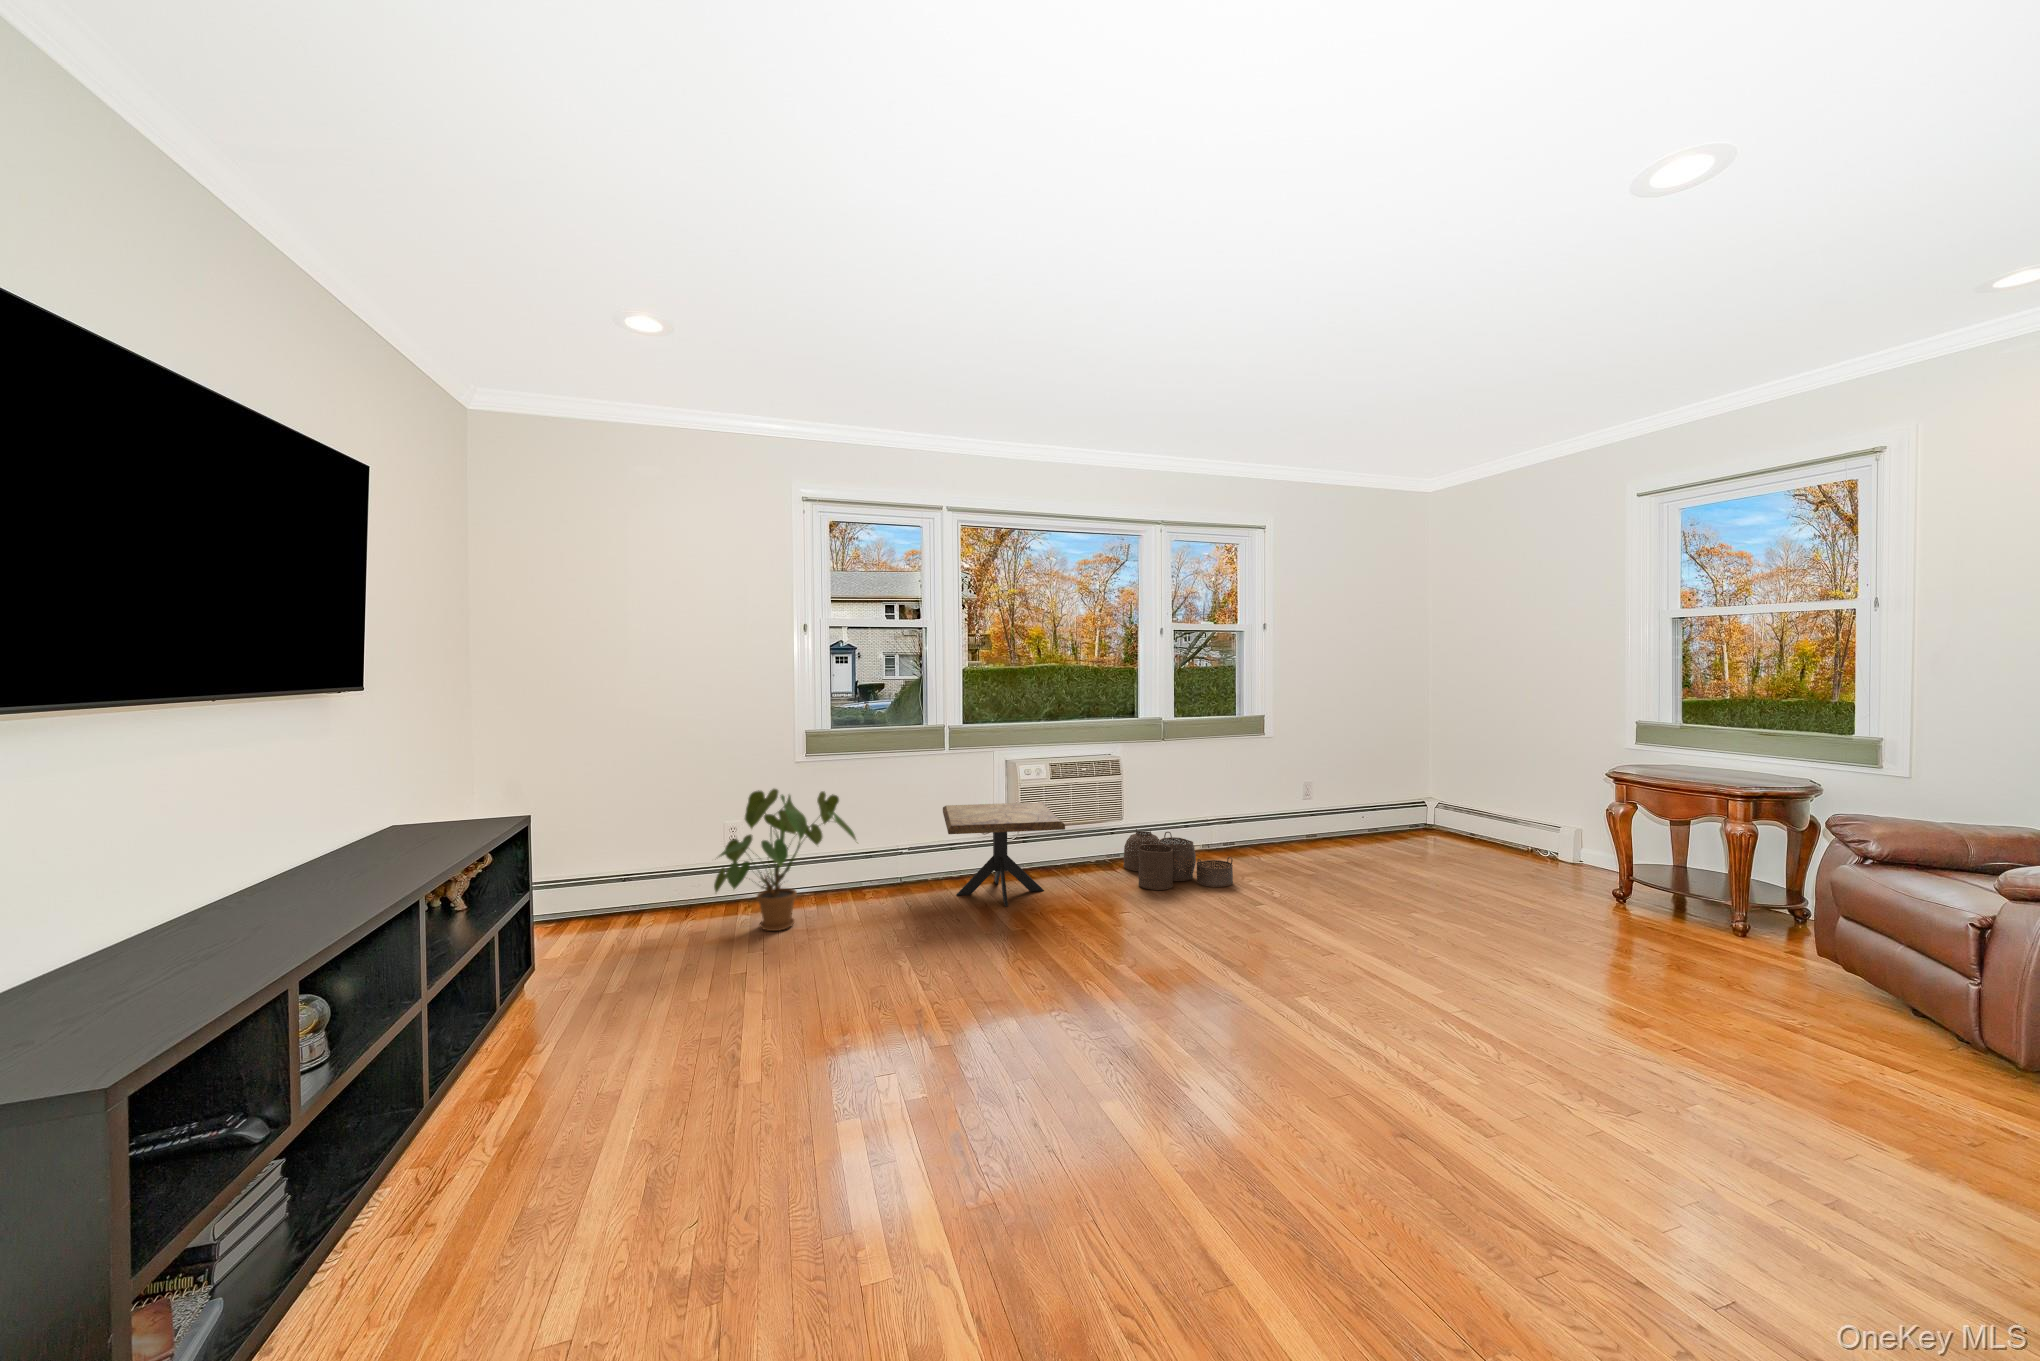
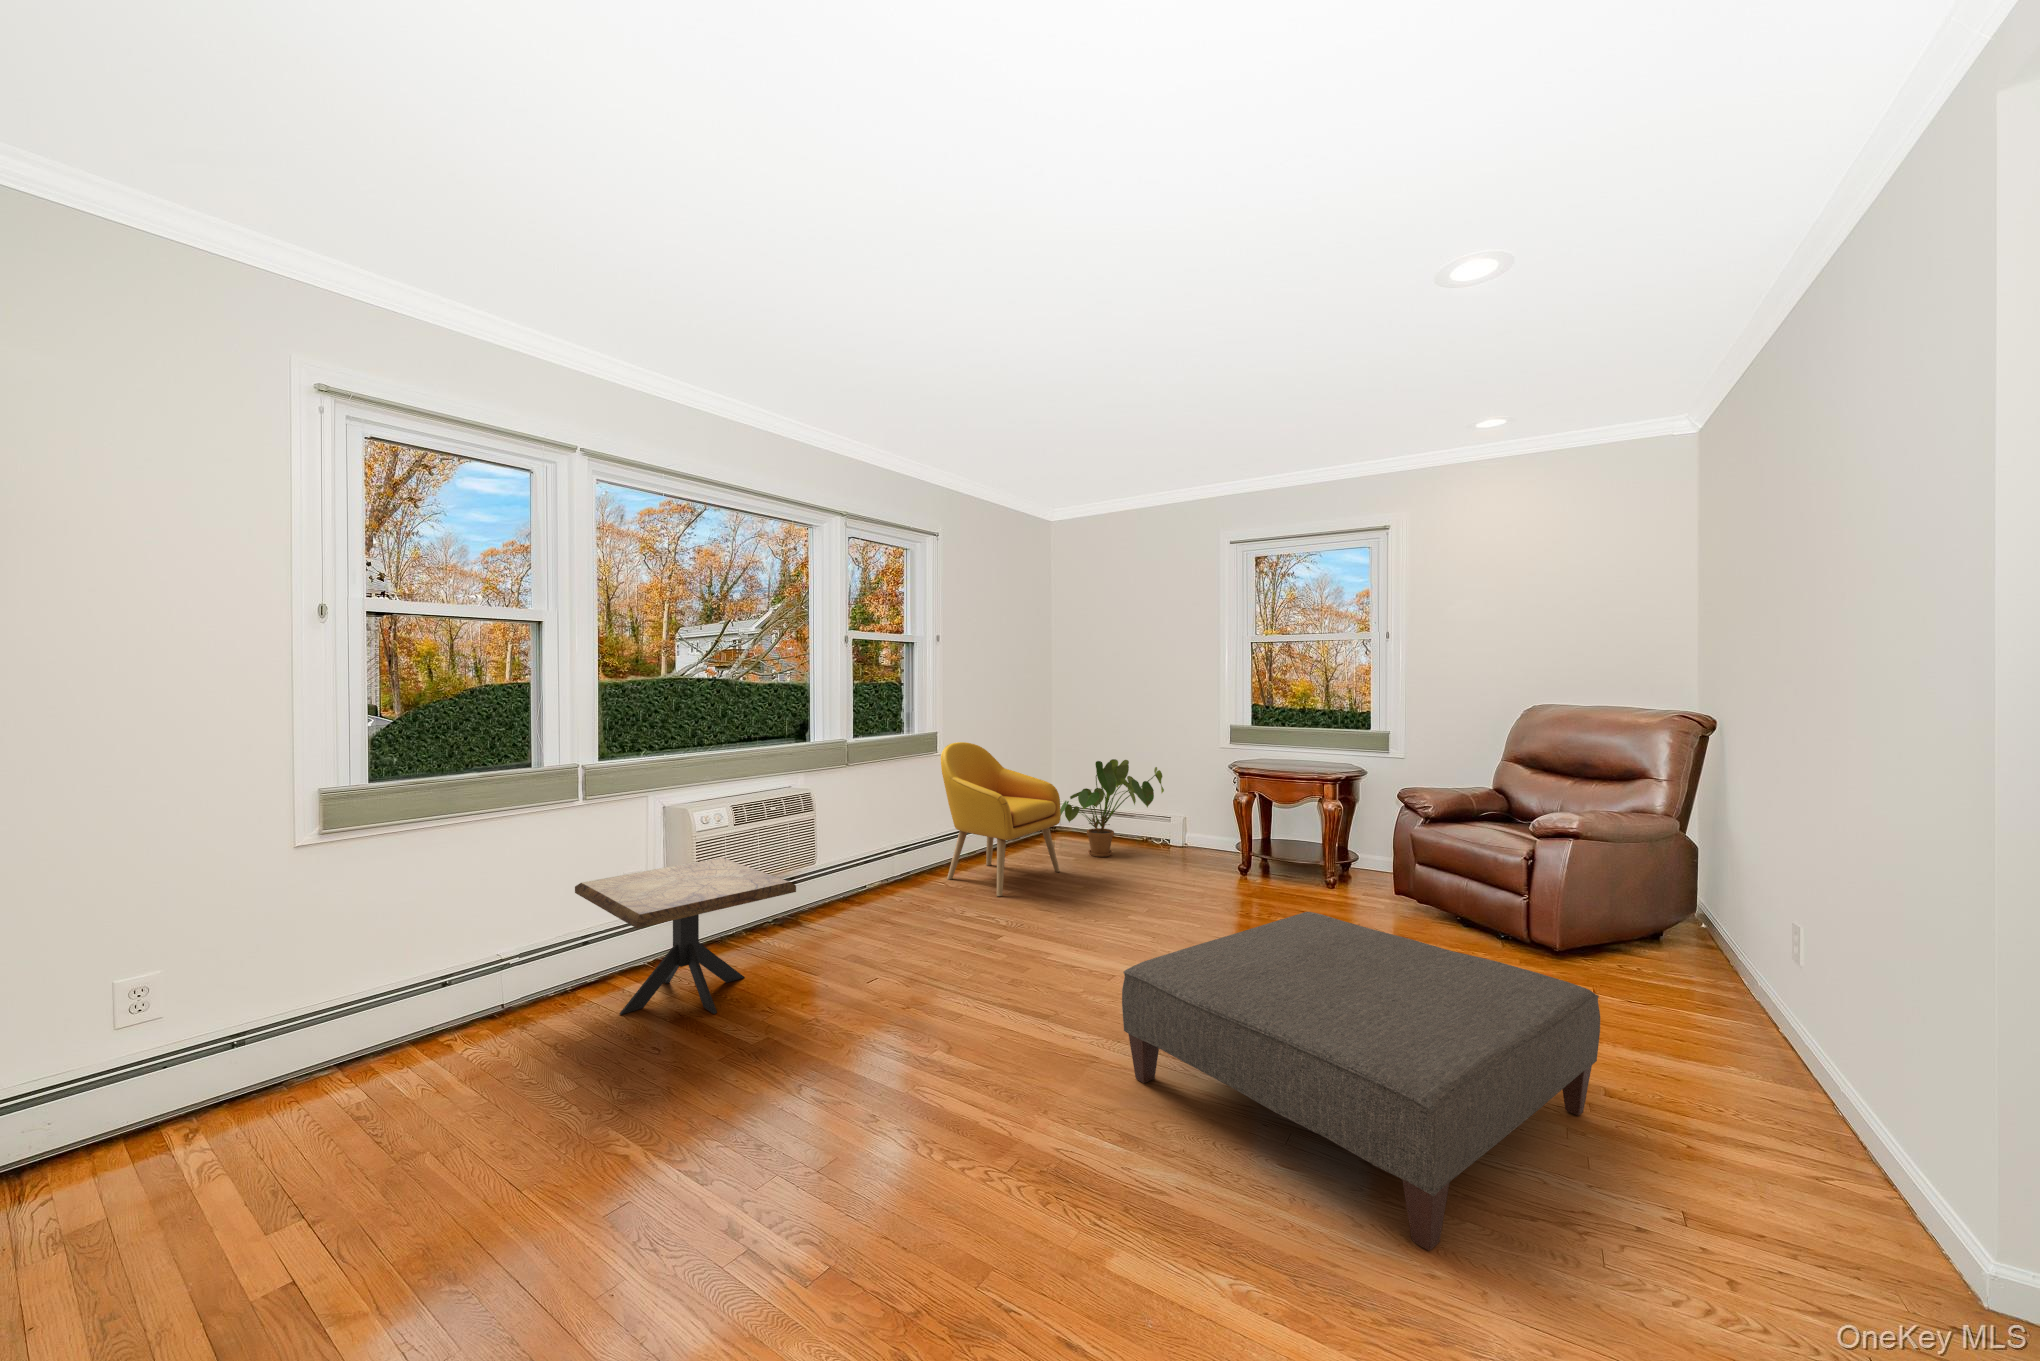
armchair: none [1262,729,1389,874] -> present [941,742,1060,896]
house plant: present [714,789,858,931] -> present [1060,759,1164,857]
woven basket: present [1124,829,1233,890] -> none [811,871,951,946]
ottoman: none [1242,918,1798,1205] -> present [1122,912,1600,1251]

